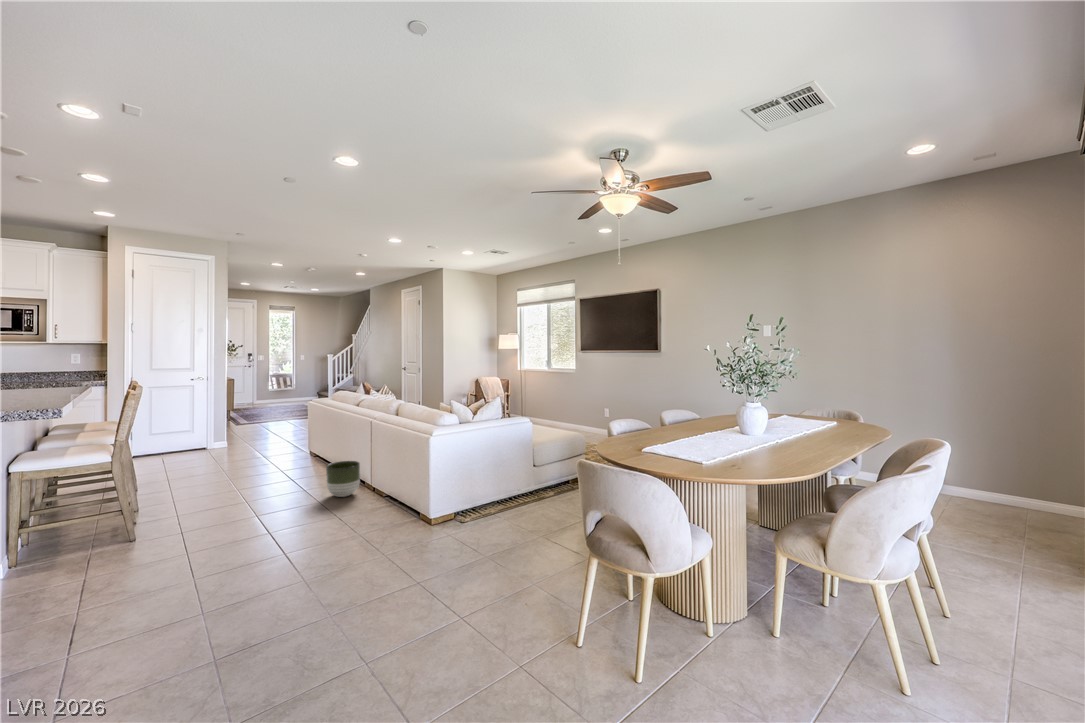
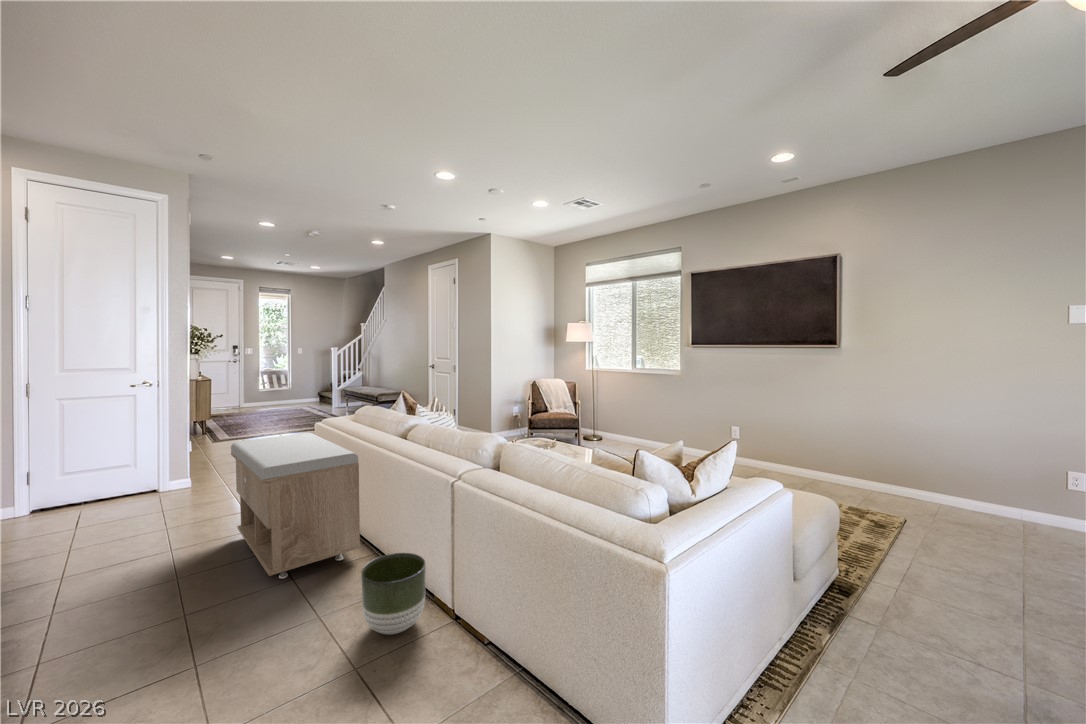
storage bench: none [257,407,331,482] -> present [231,433,360,579]

